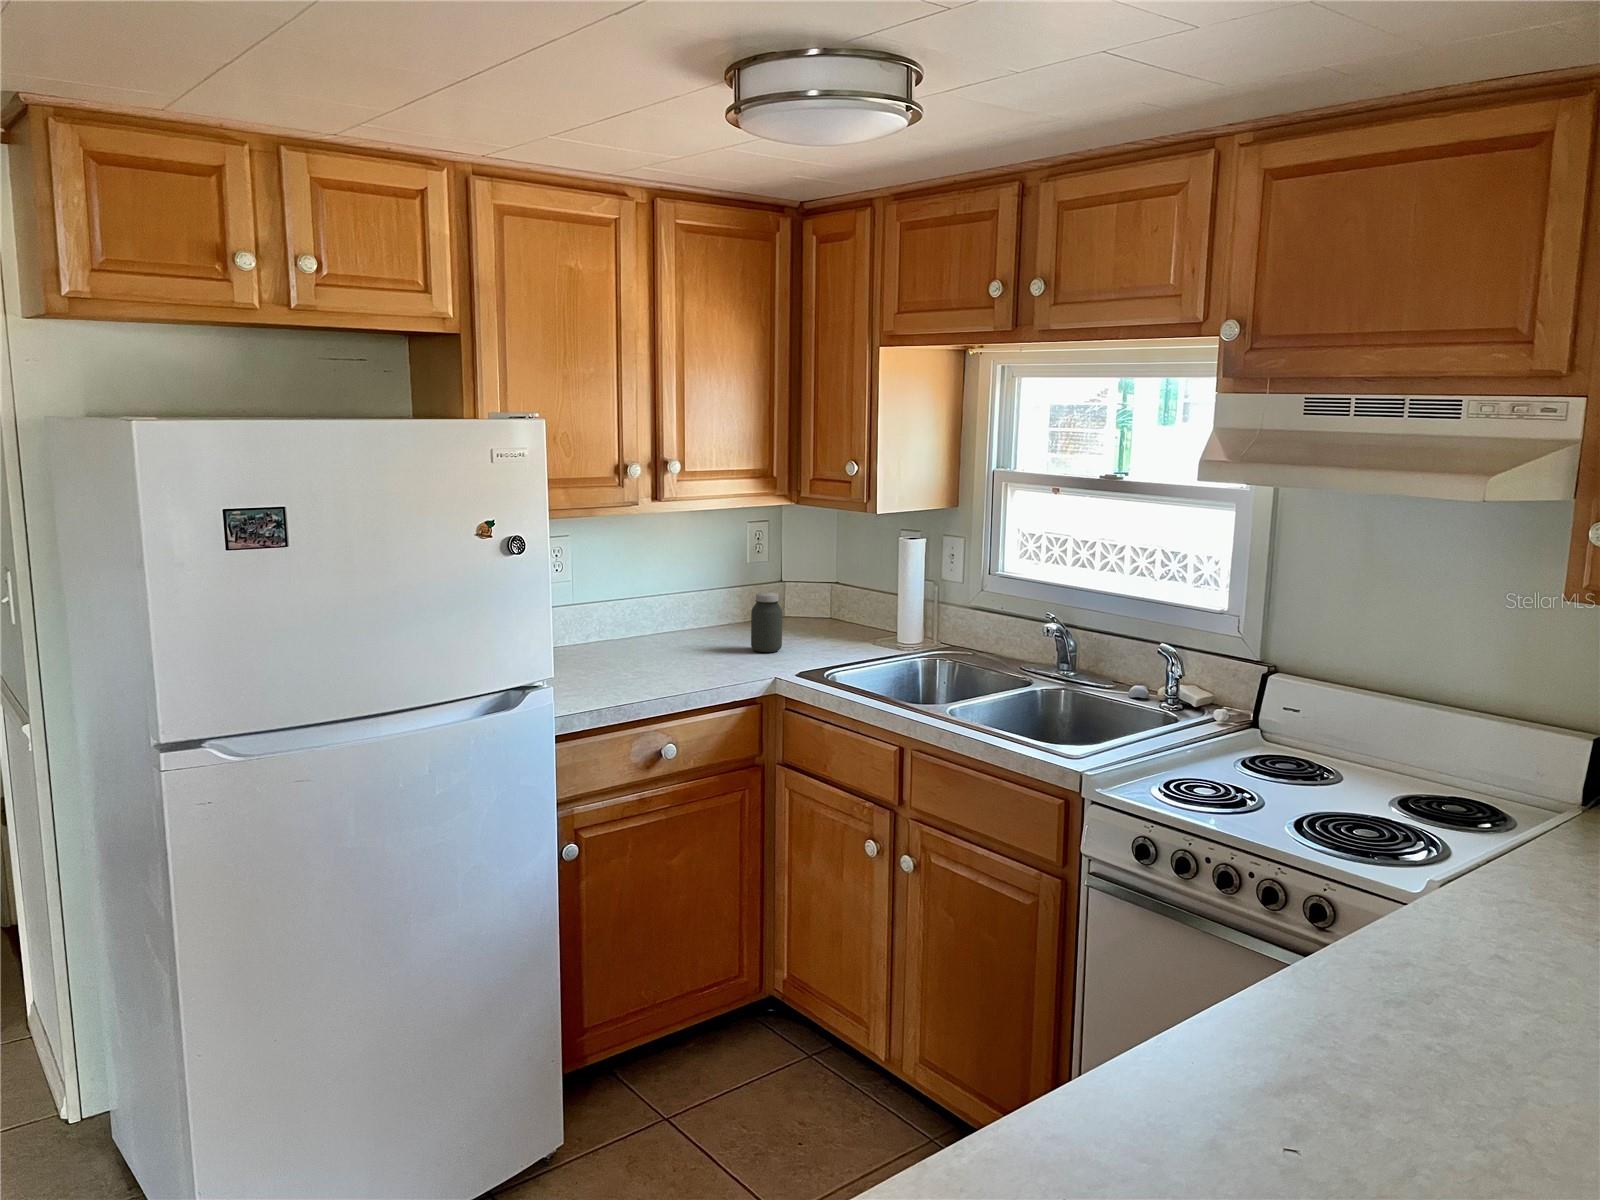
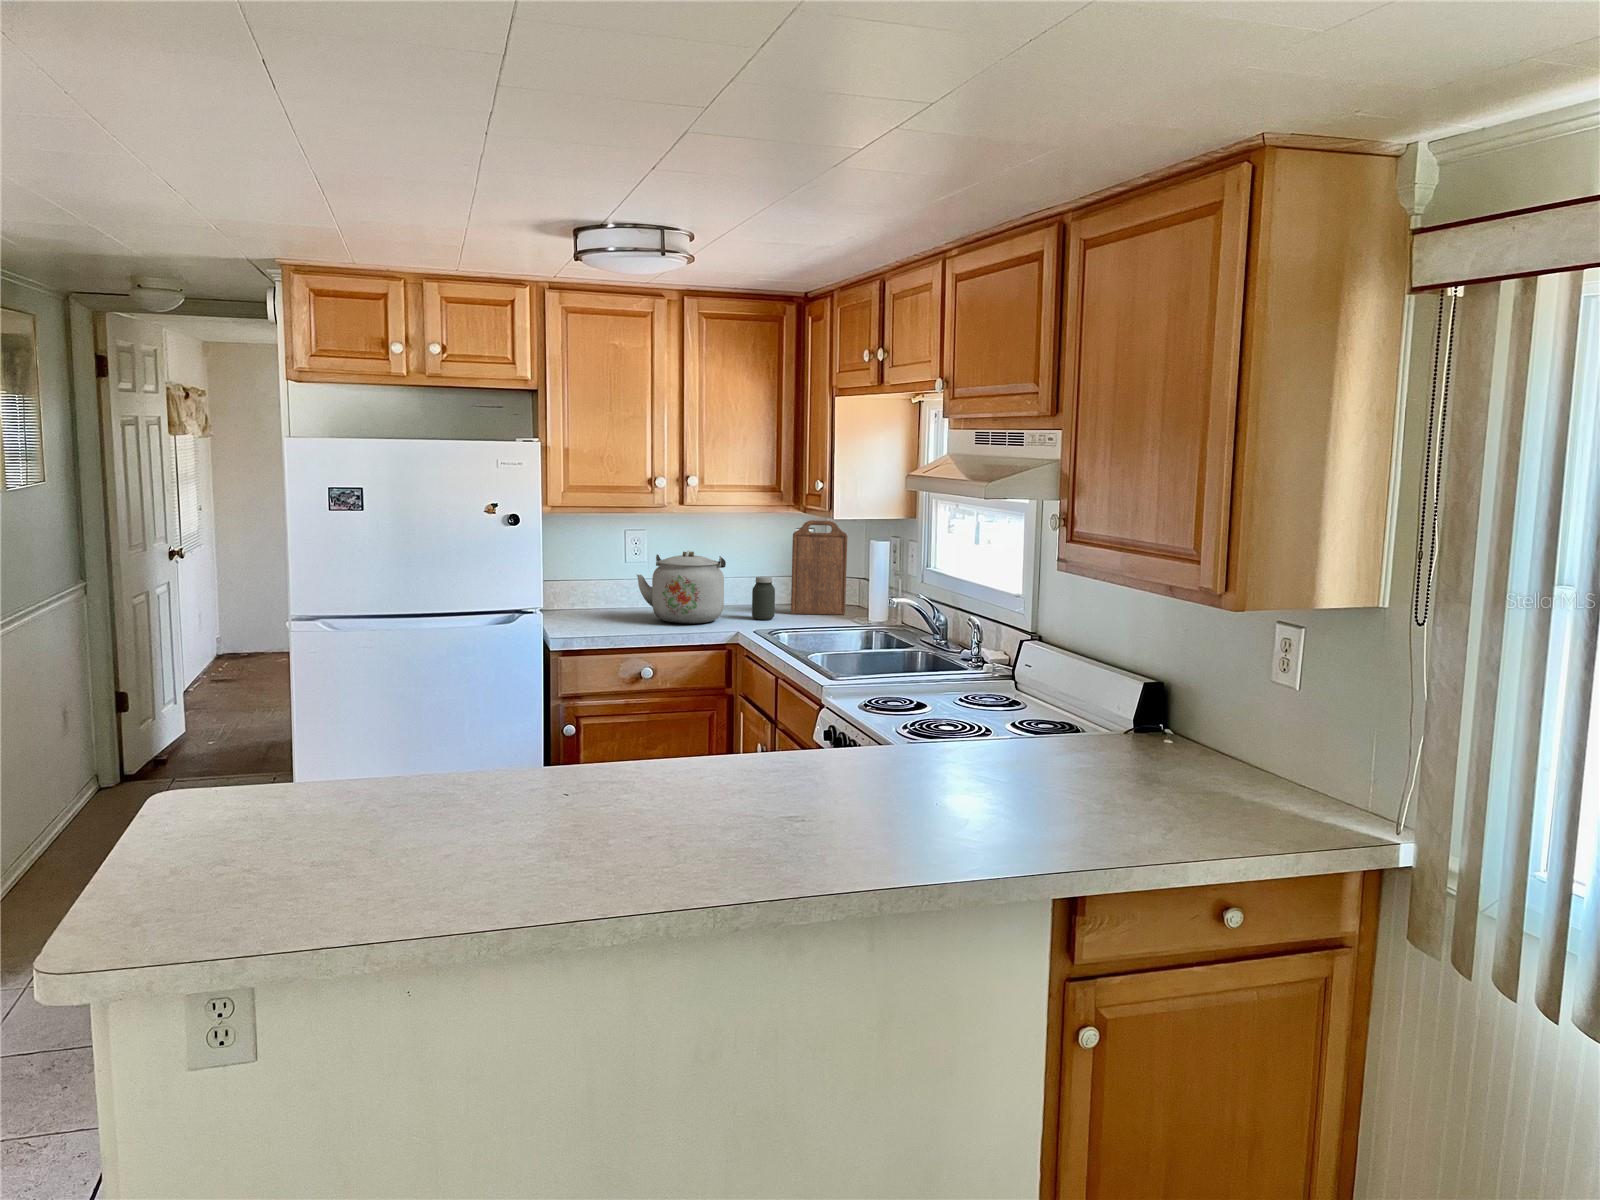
cutting board: none [784,511,854,638] -> present [791,520,847,615]
kettle: none [604,565,727,669] -> present [637,551,726,624]

